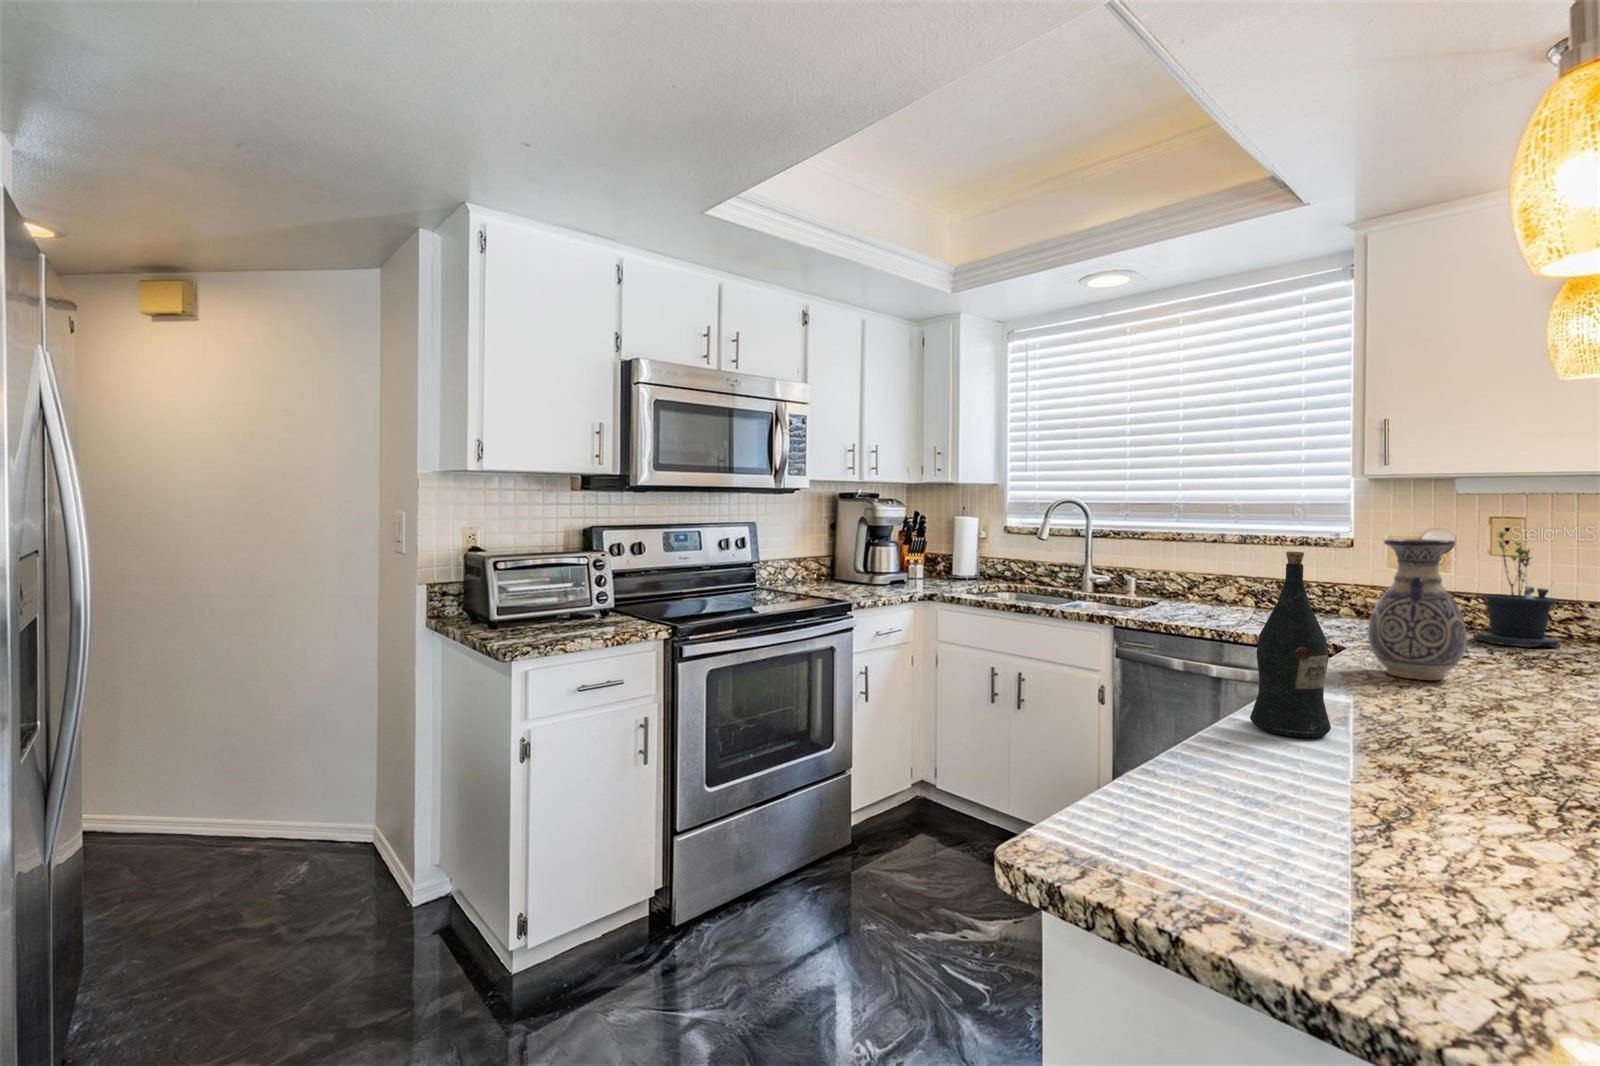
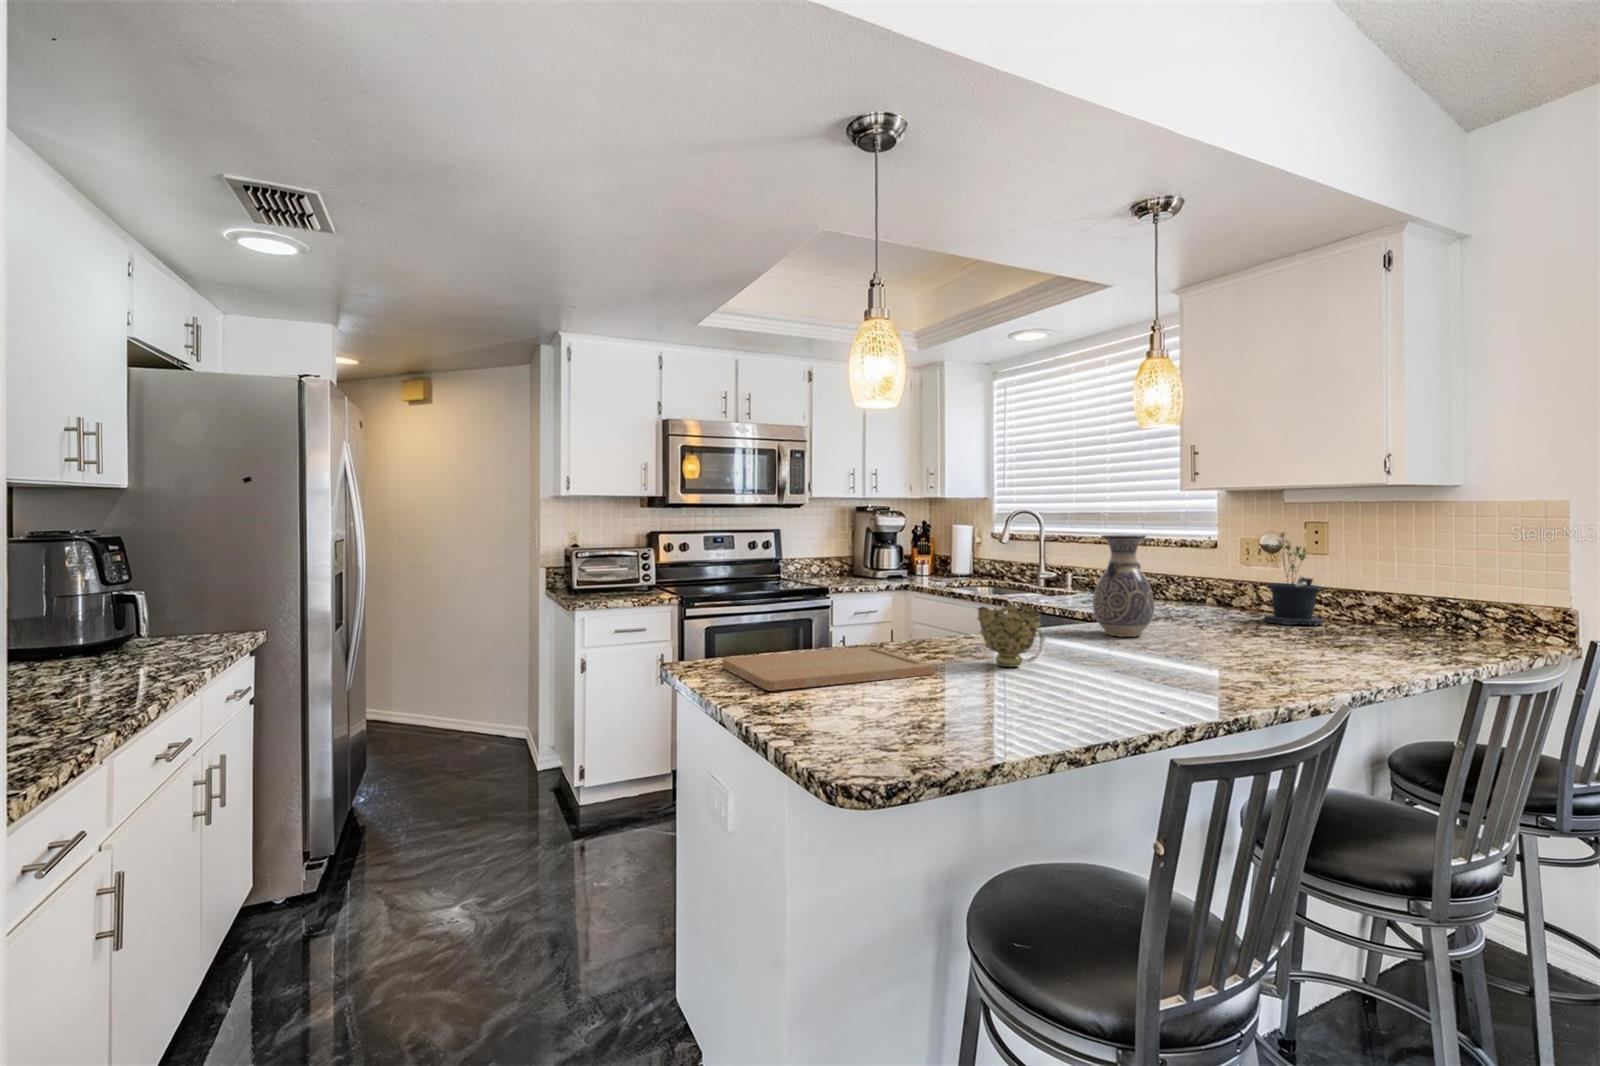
wine bottle: present [1250,551,1331,737] -> none [915,538,959,654]
decorative bowl: none [1417,659,1550,765] -> present [977,605,1041,667]
cutting board: none [1078,733,1439,890] -> present [722,647,933,691]

